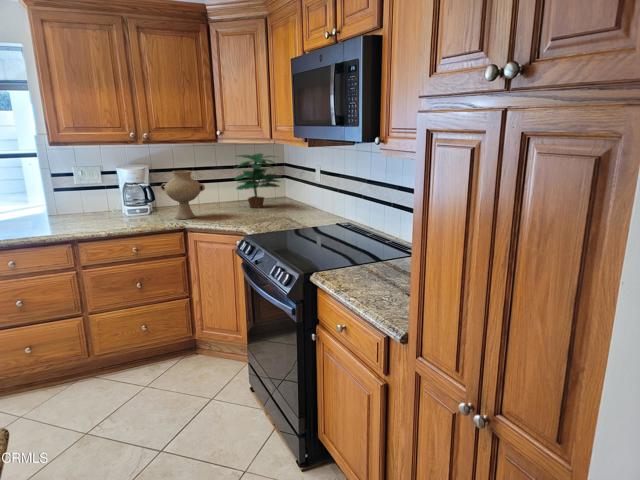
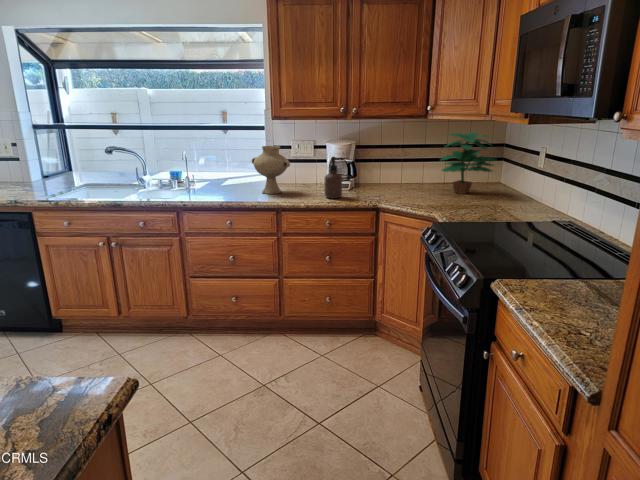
vase: present [160,170,205,219] -> present [252,146,290,194]
soap dispenser: none [124,182,144,225] -> present [325,157,342,199]

